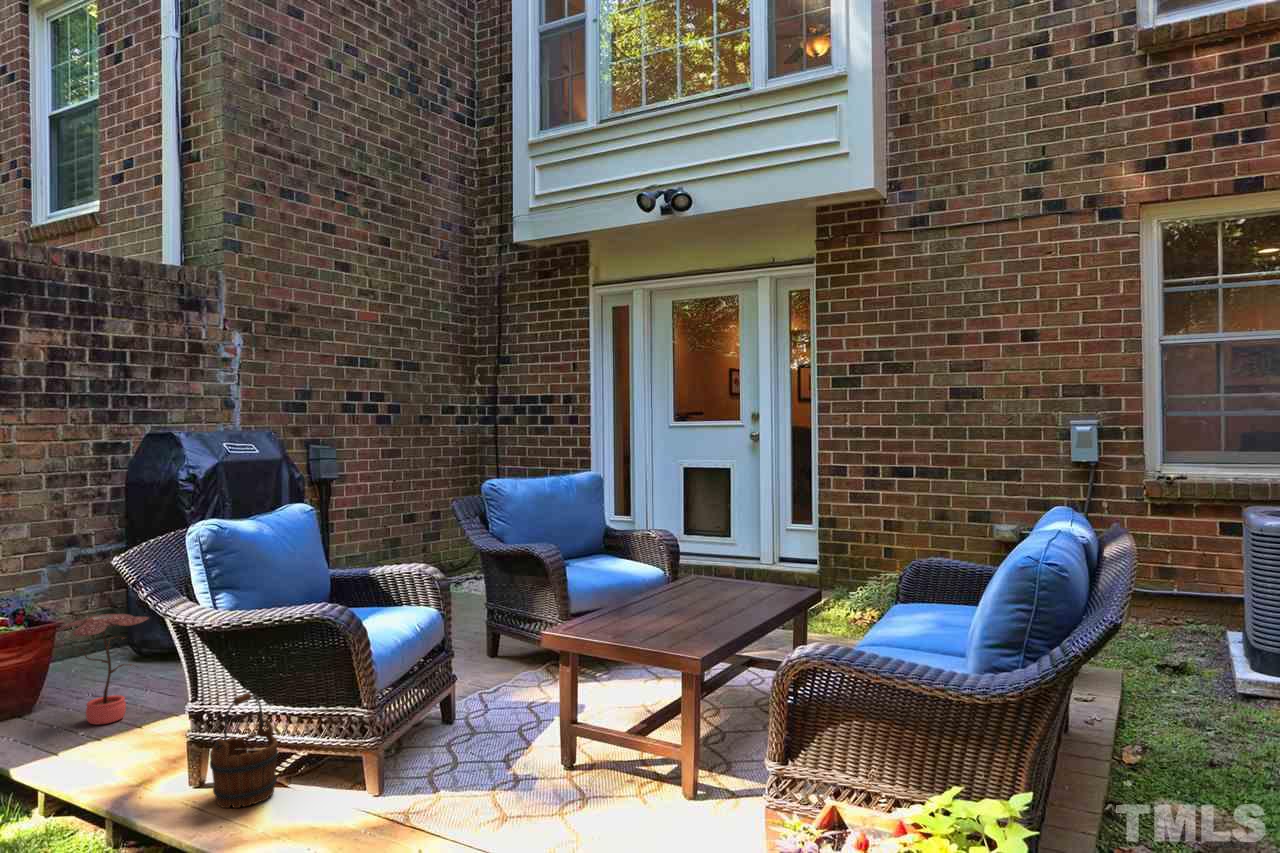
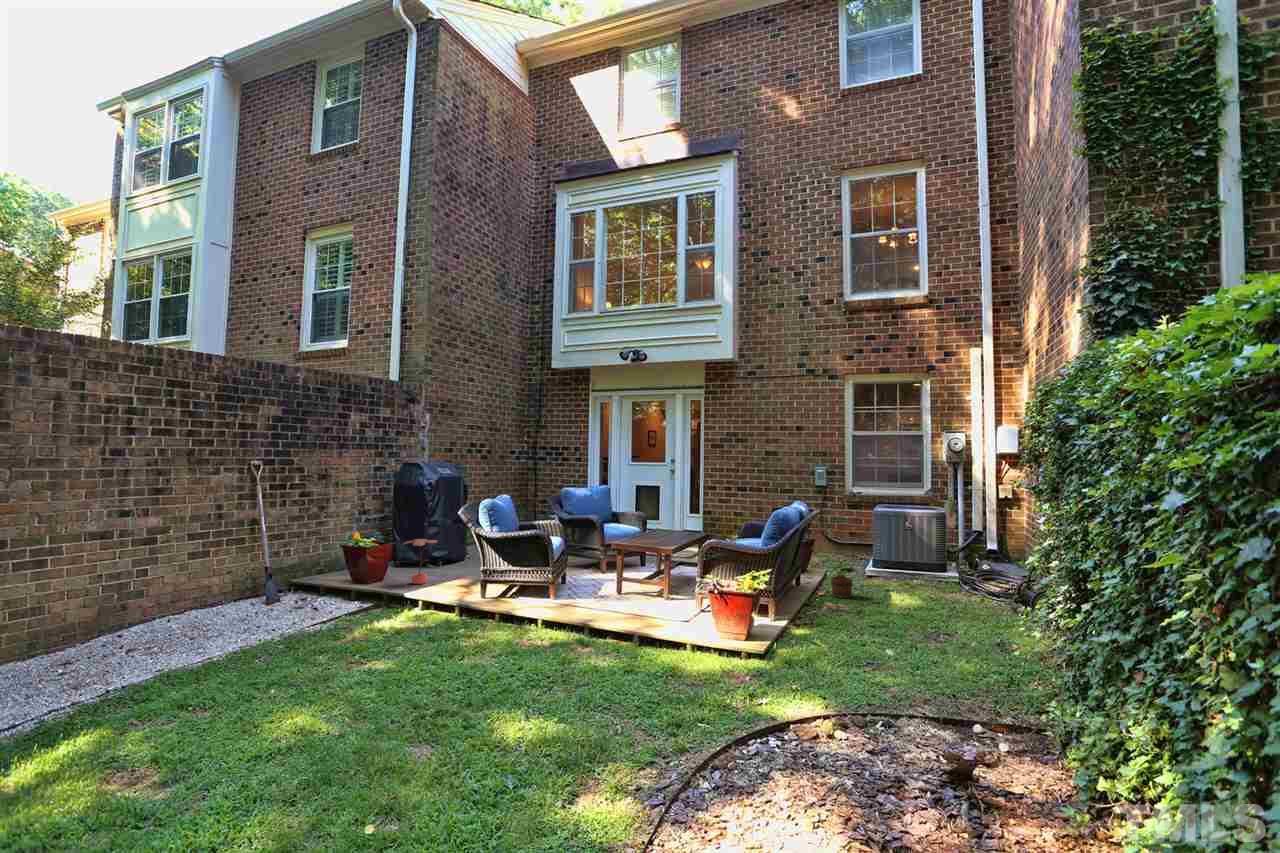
wooden bucket: present [210,693,278,808] -> present [831,561,853,598]

